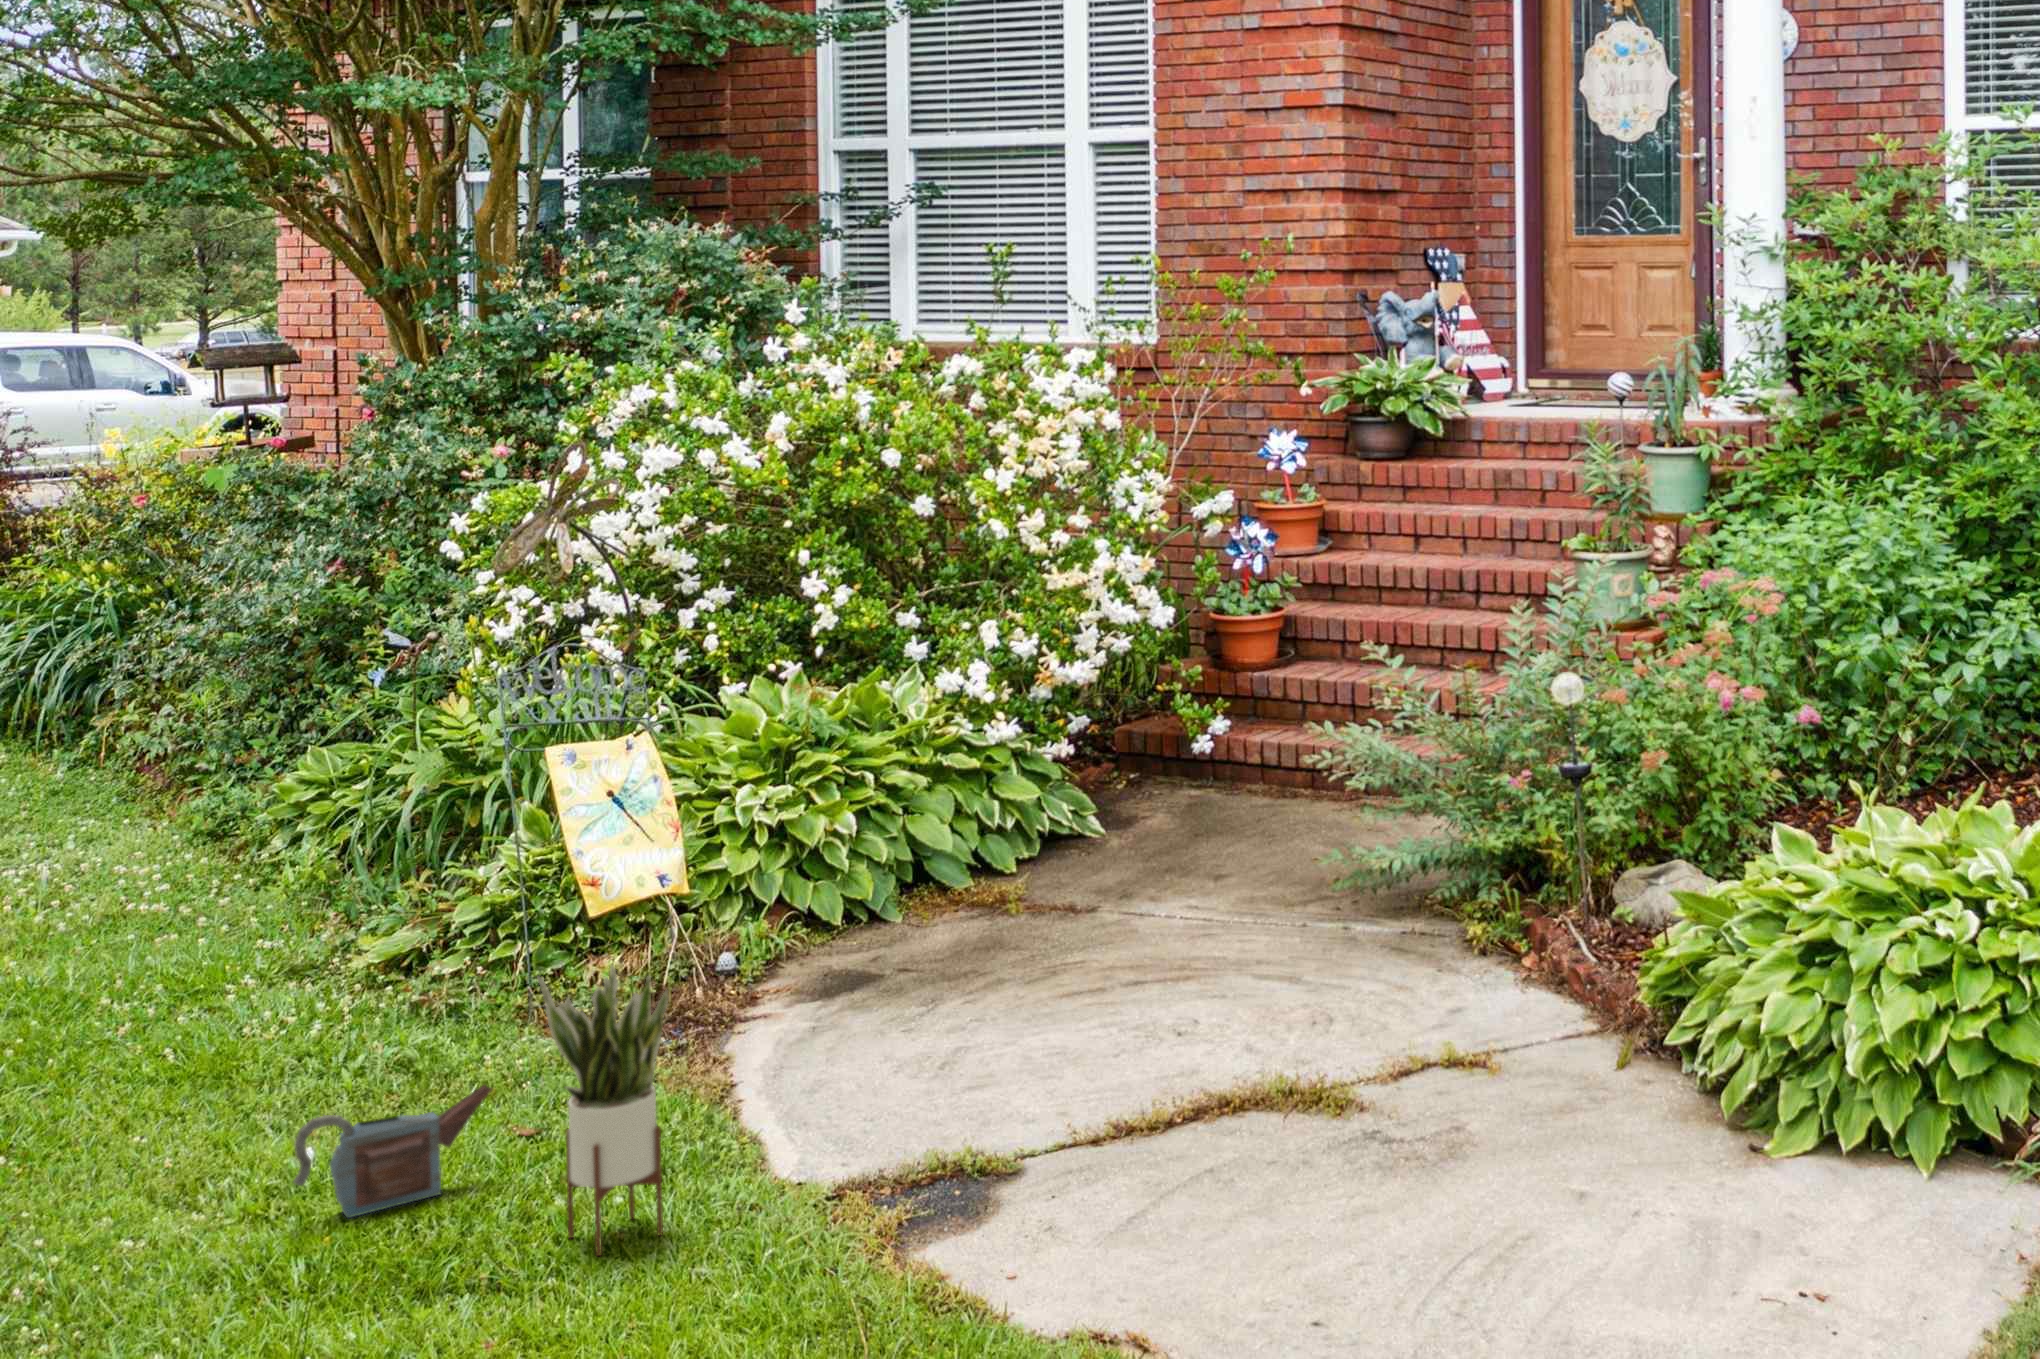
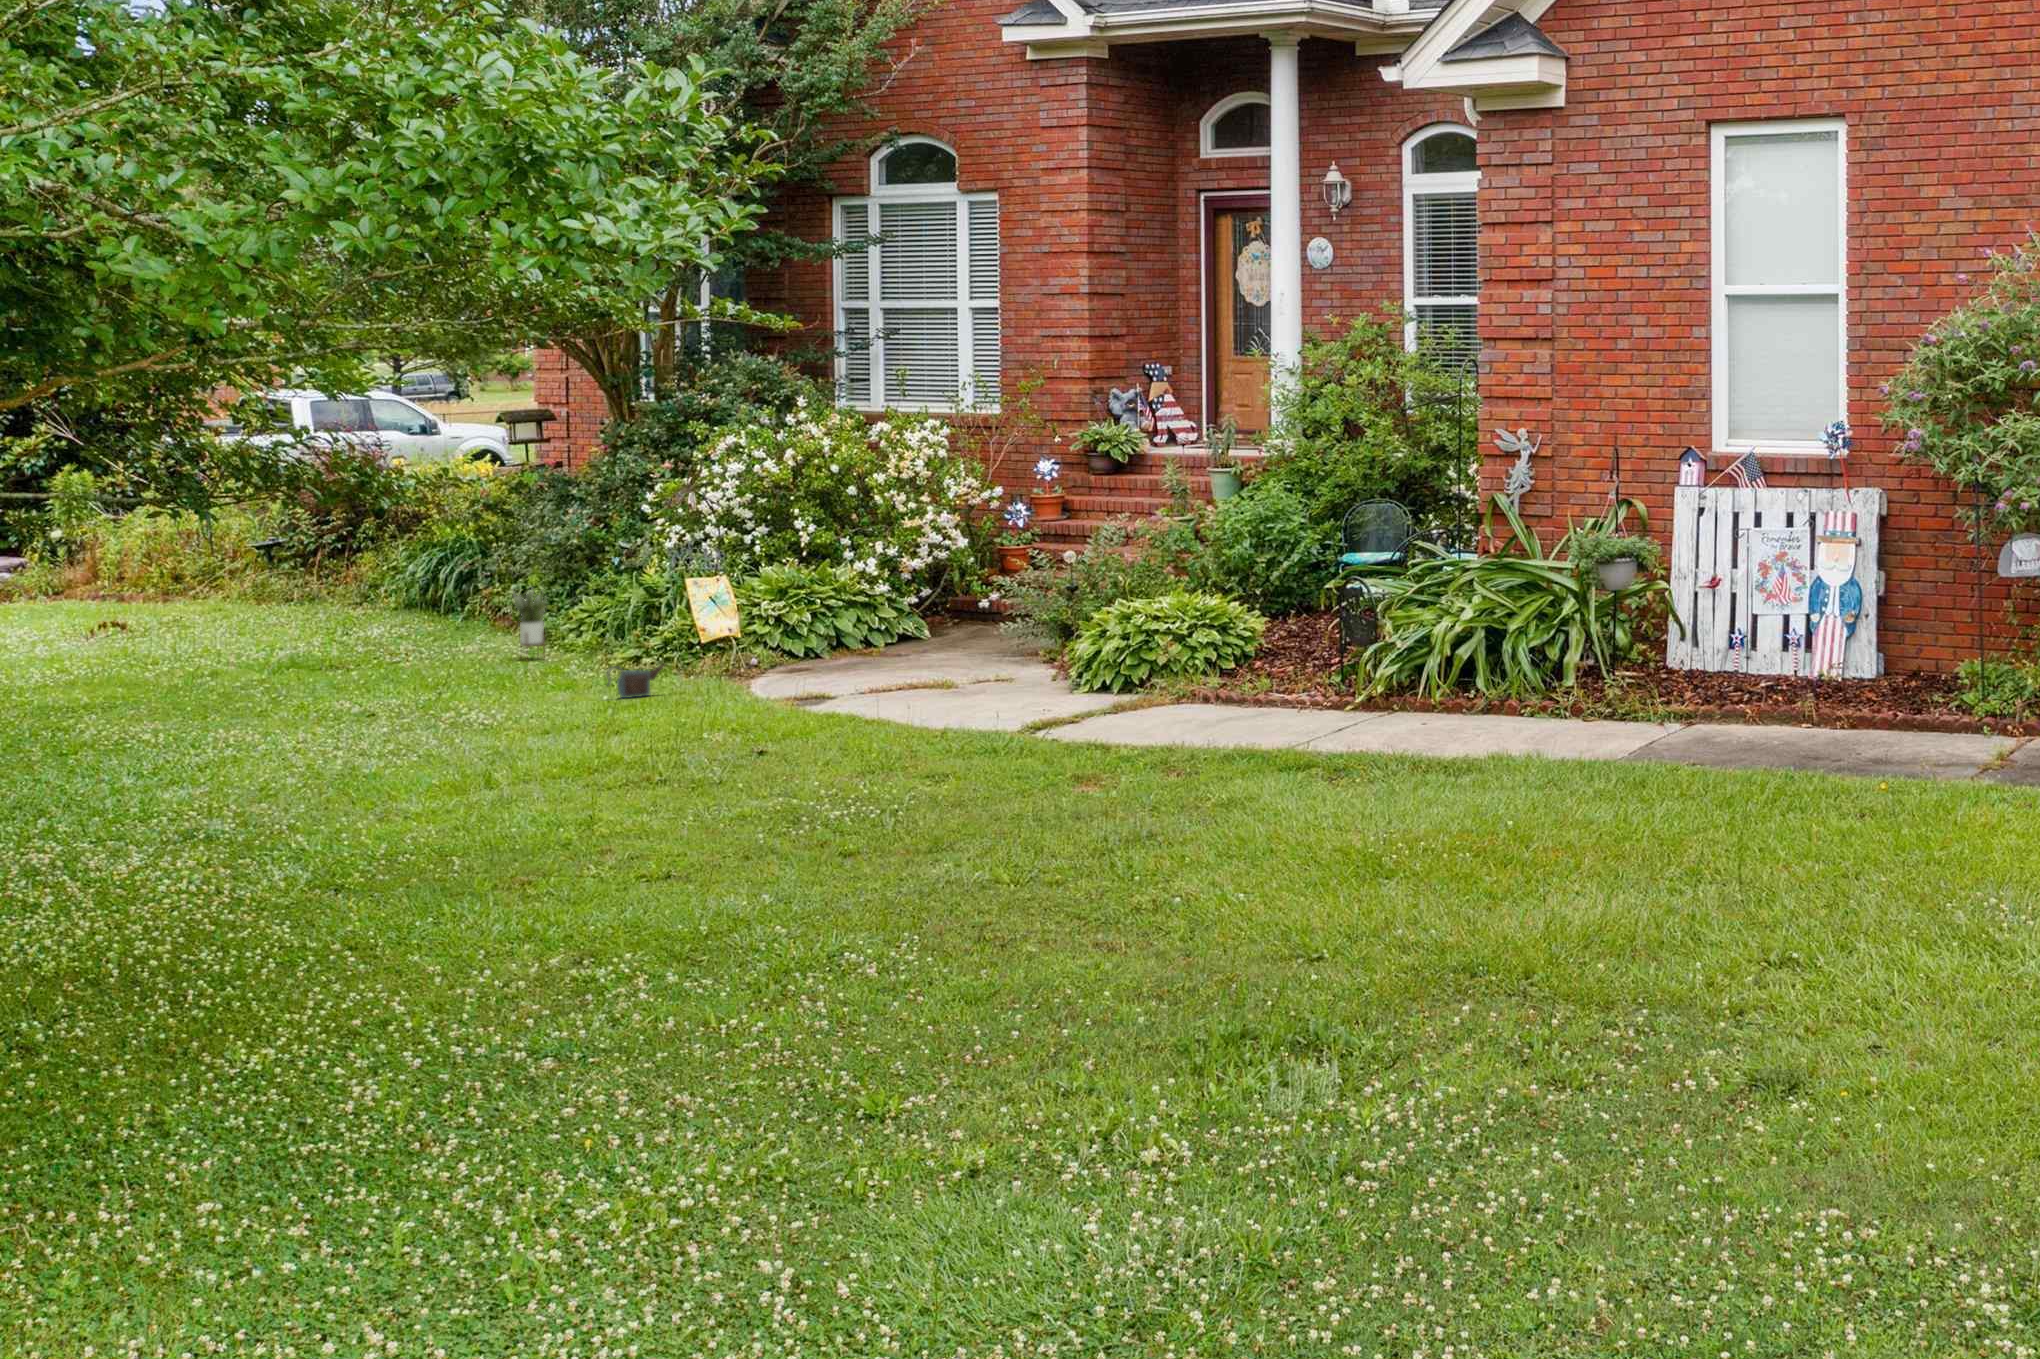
potted plant: present [538,965,668,1256] -> present [514,590,546,648]

